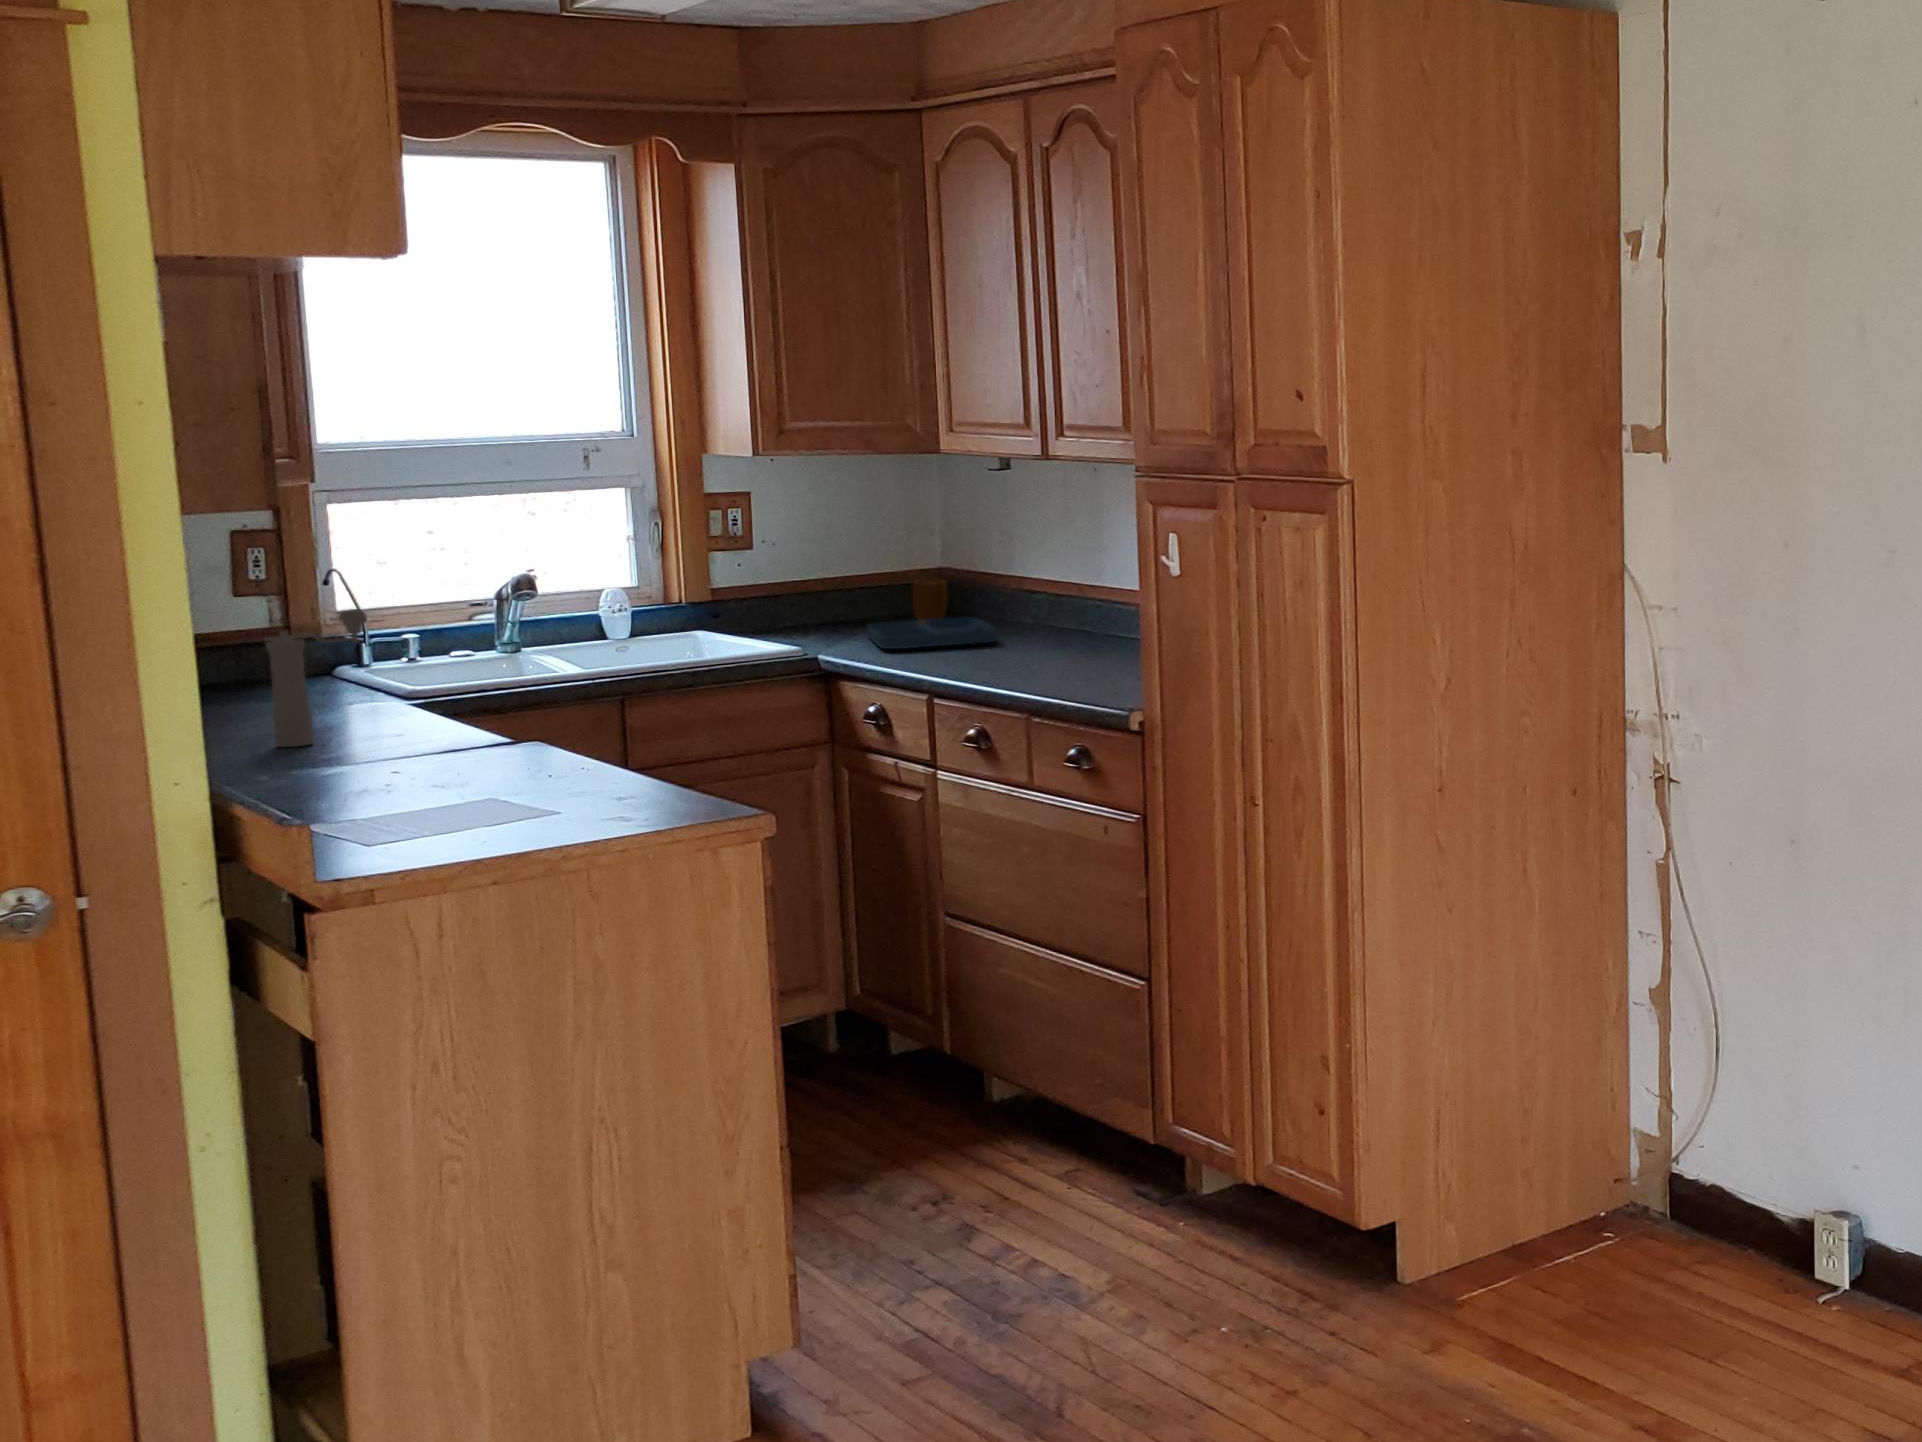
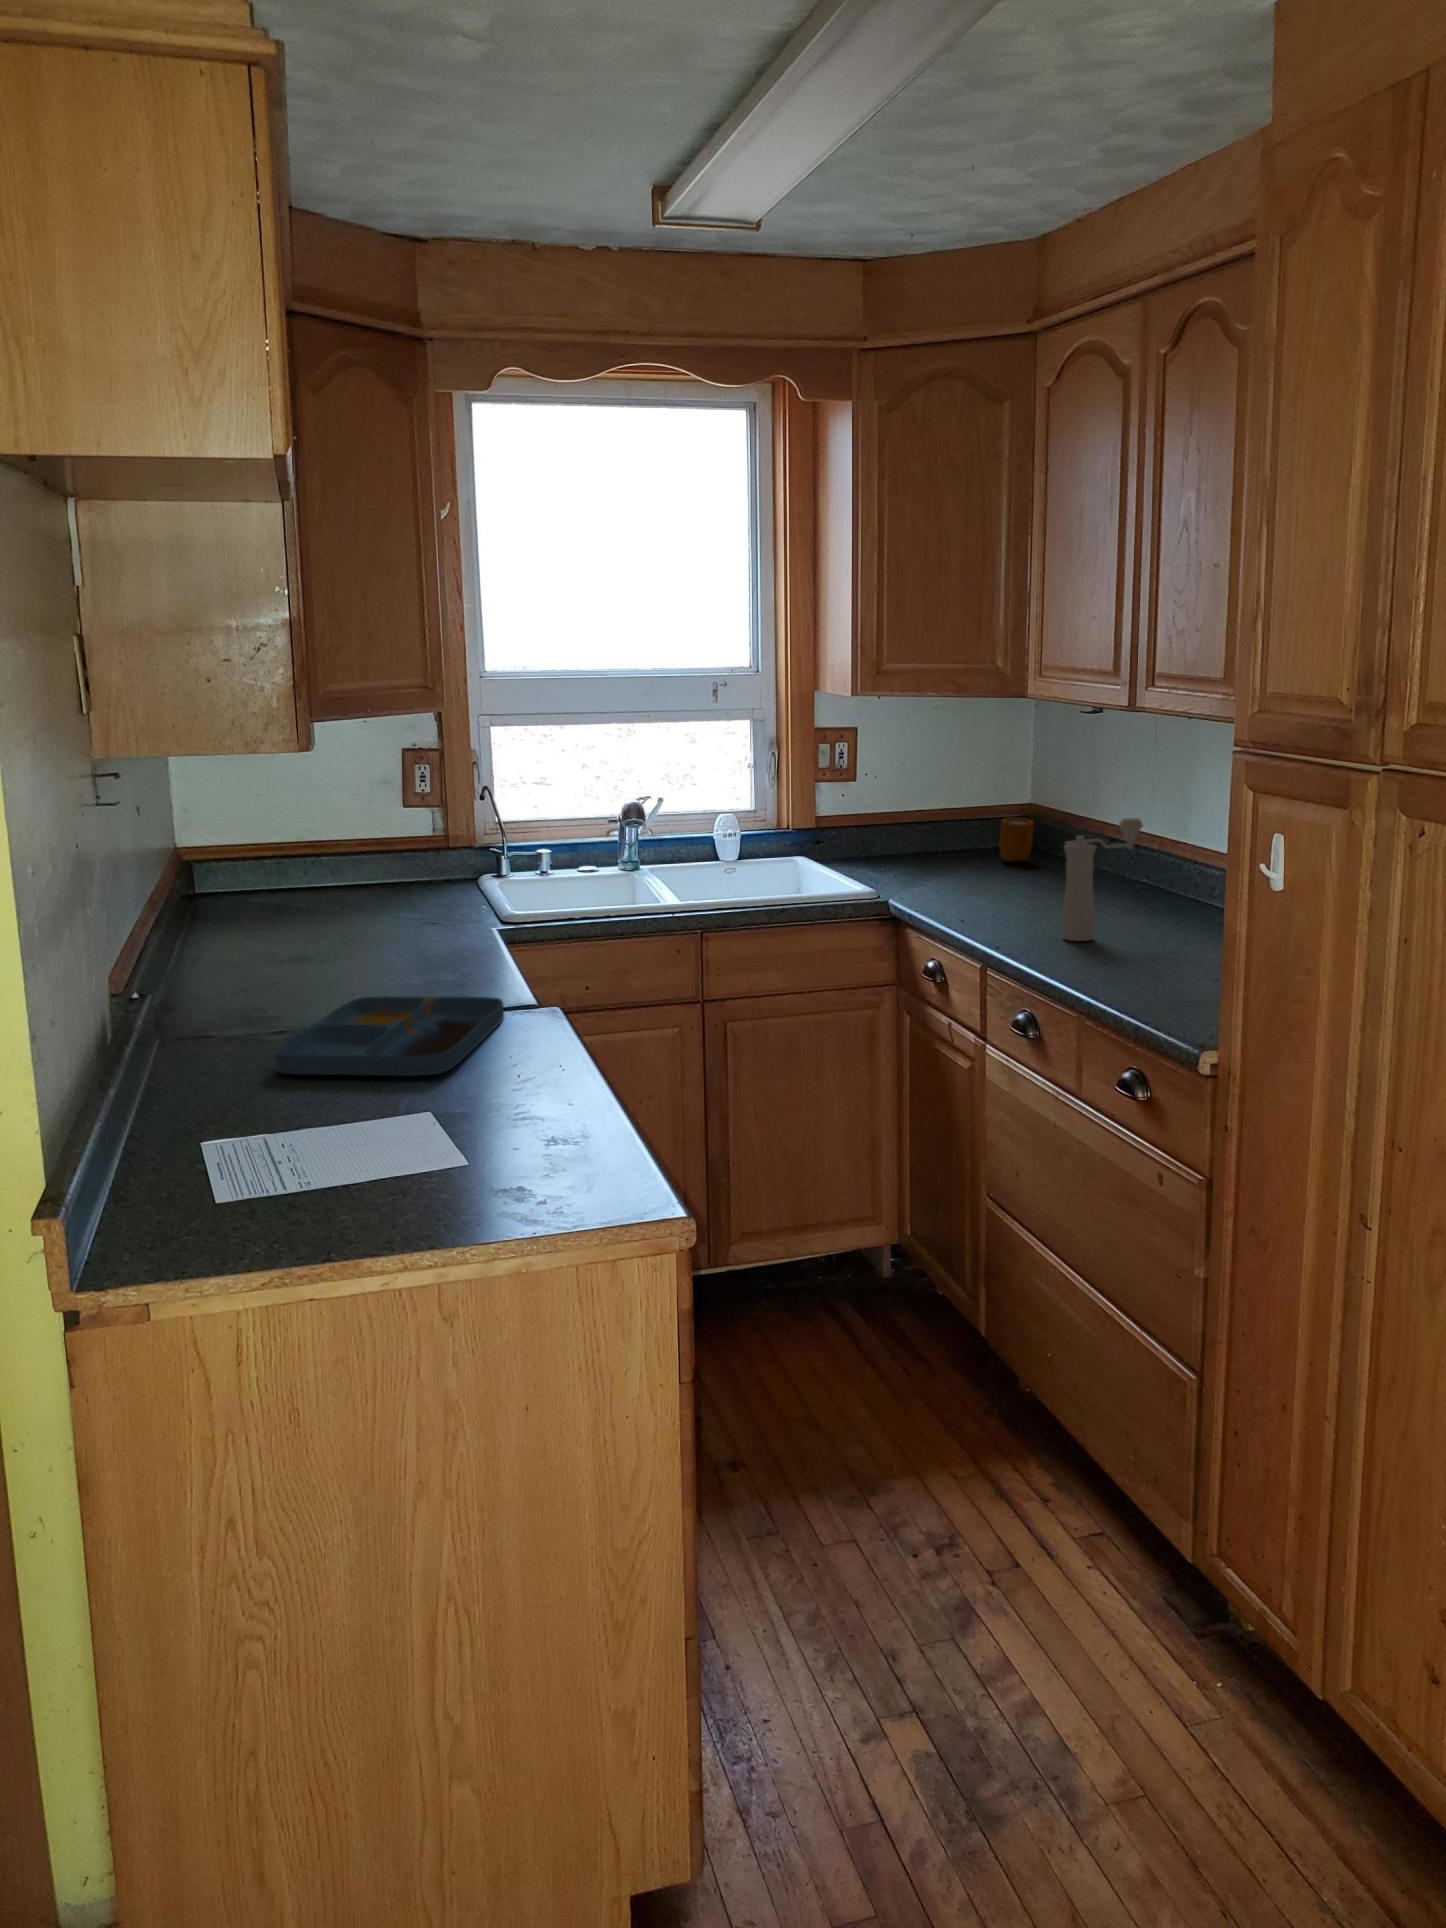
pepper mill: present [265,609,367,747] -> present [1062,818,1143,941]
tray: present [868,617,997,649] -> present [275,996,504,1076]

